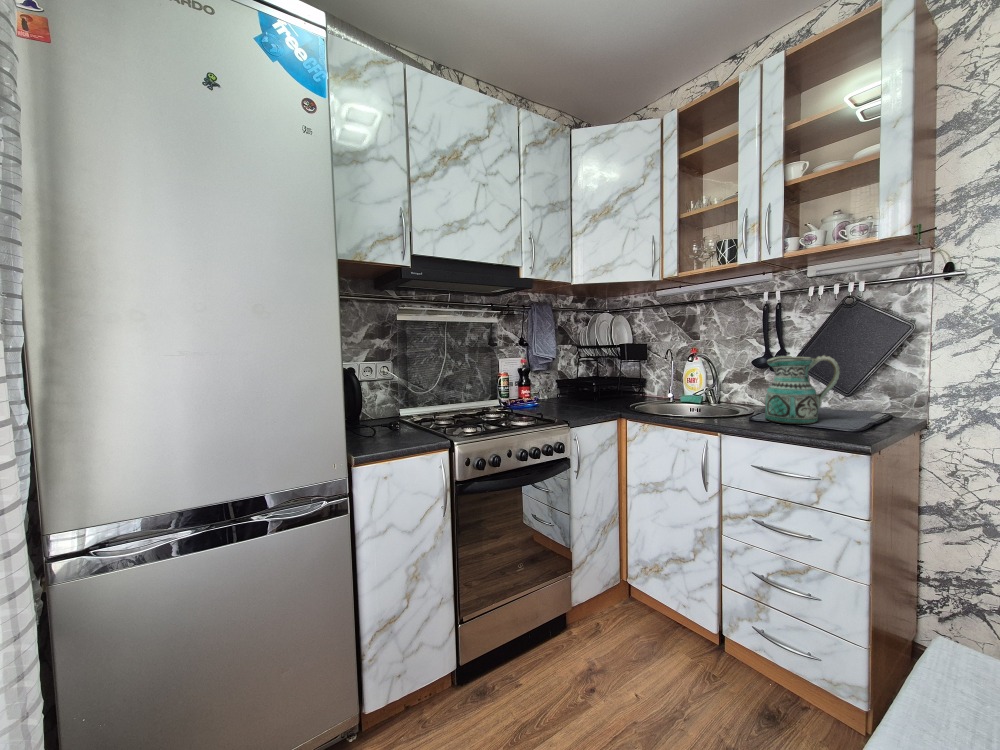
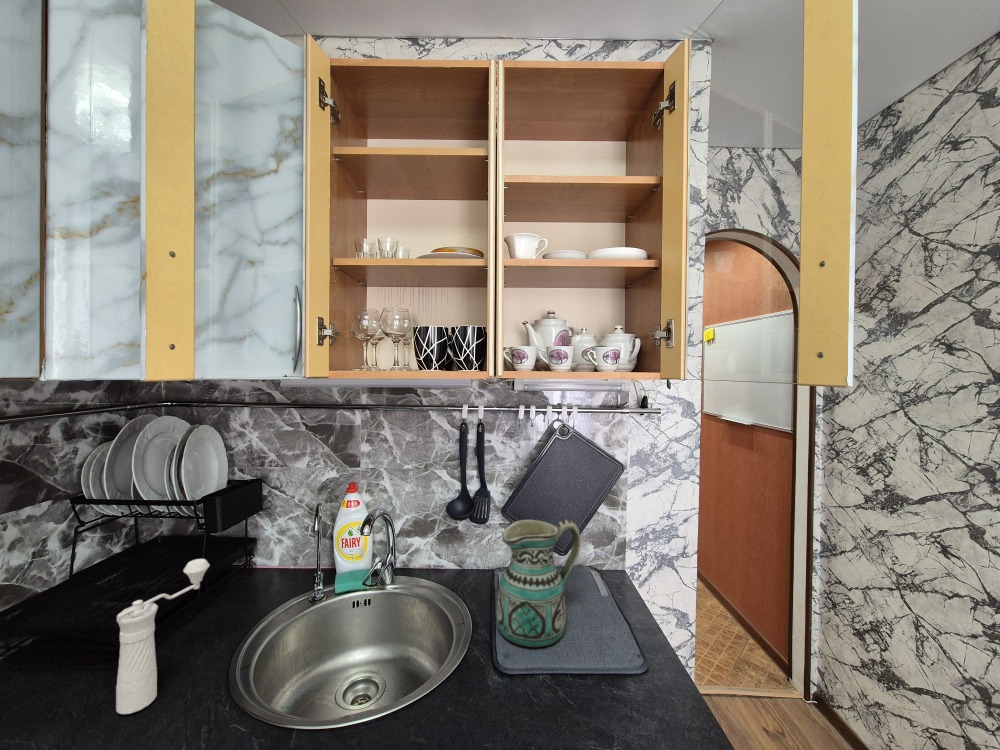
pepper mill: none [591,365,621,410] -> present [116,559,209,714]

